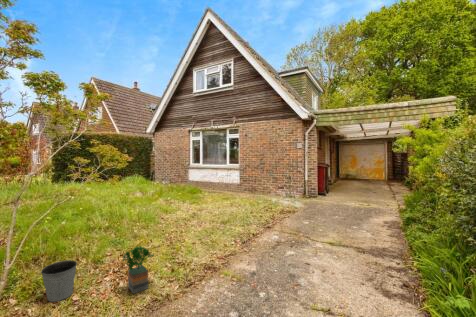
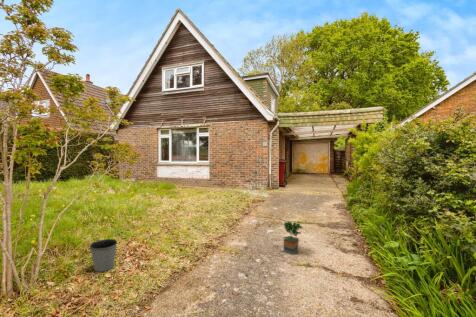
potted tree: present [123,246,154,294] -> present [283,222,302,255]

